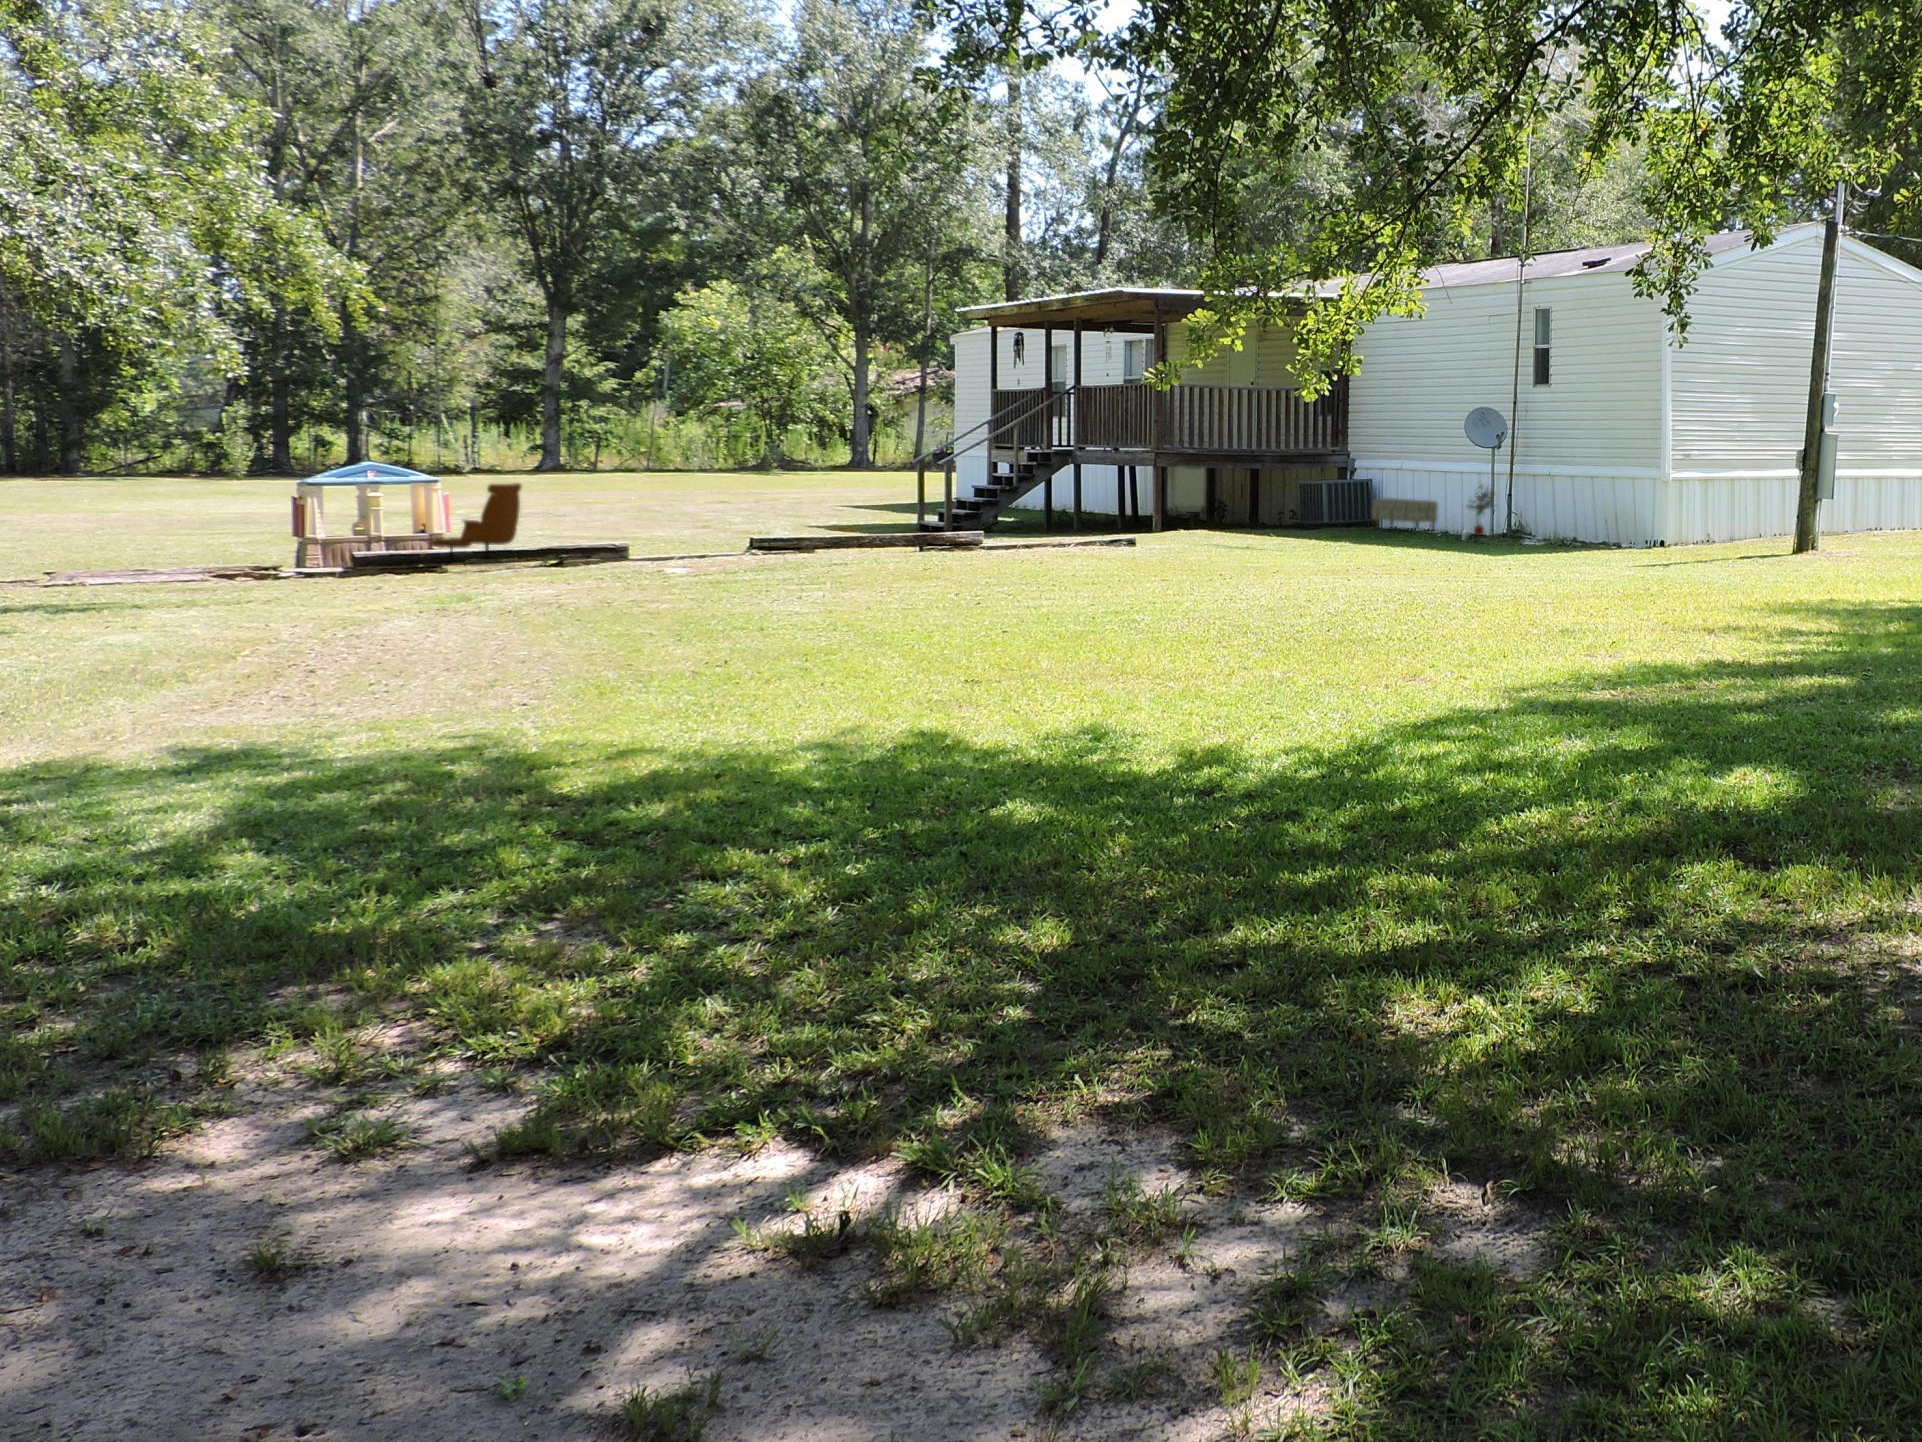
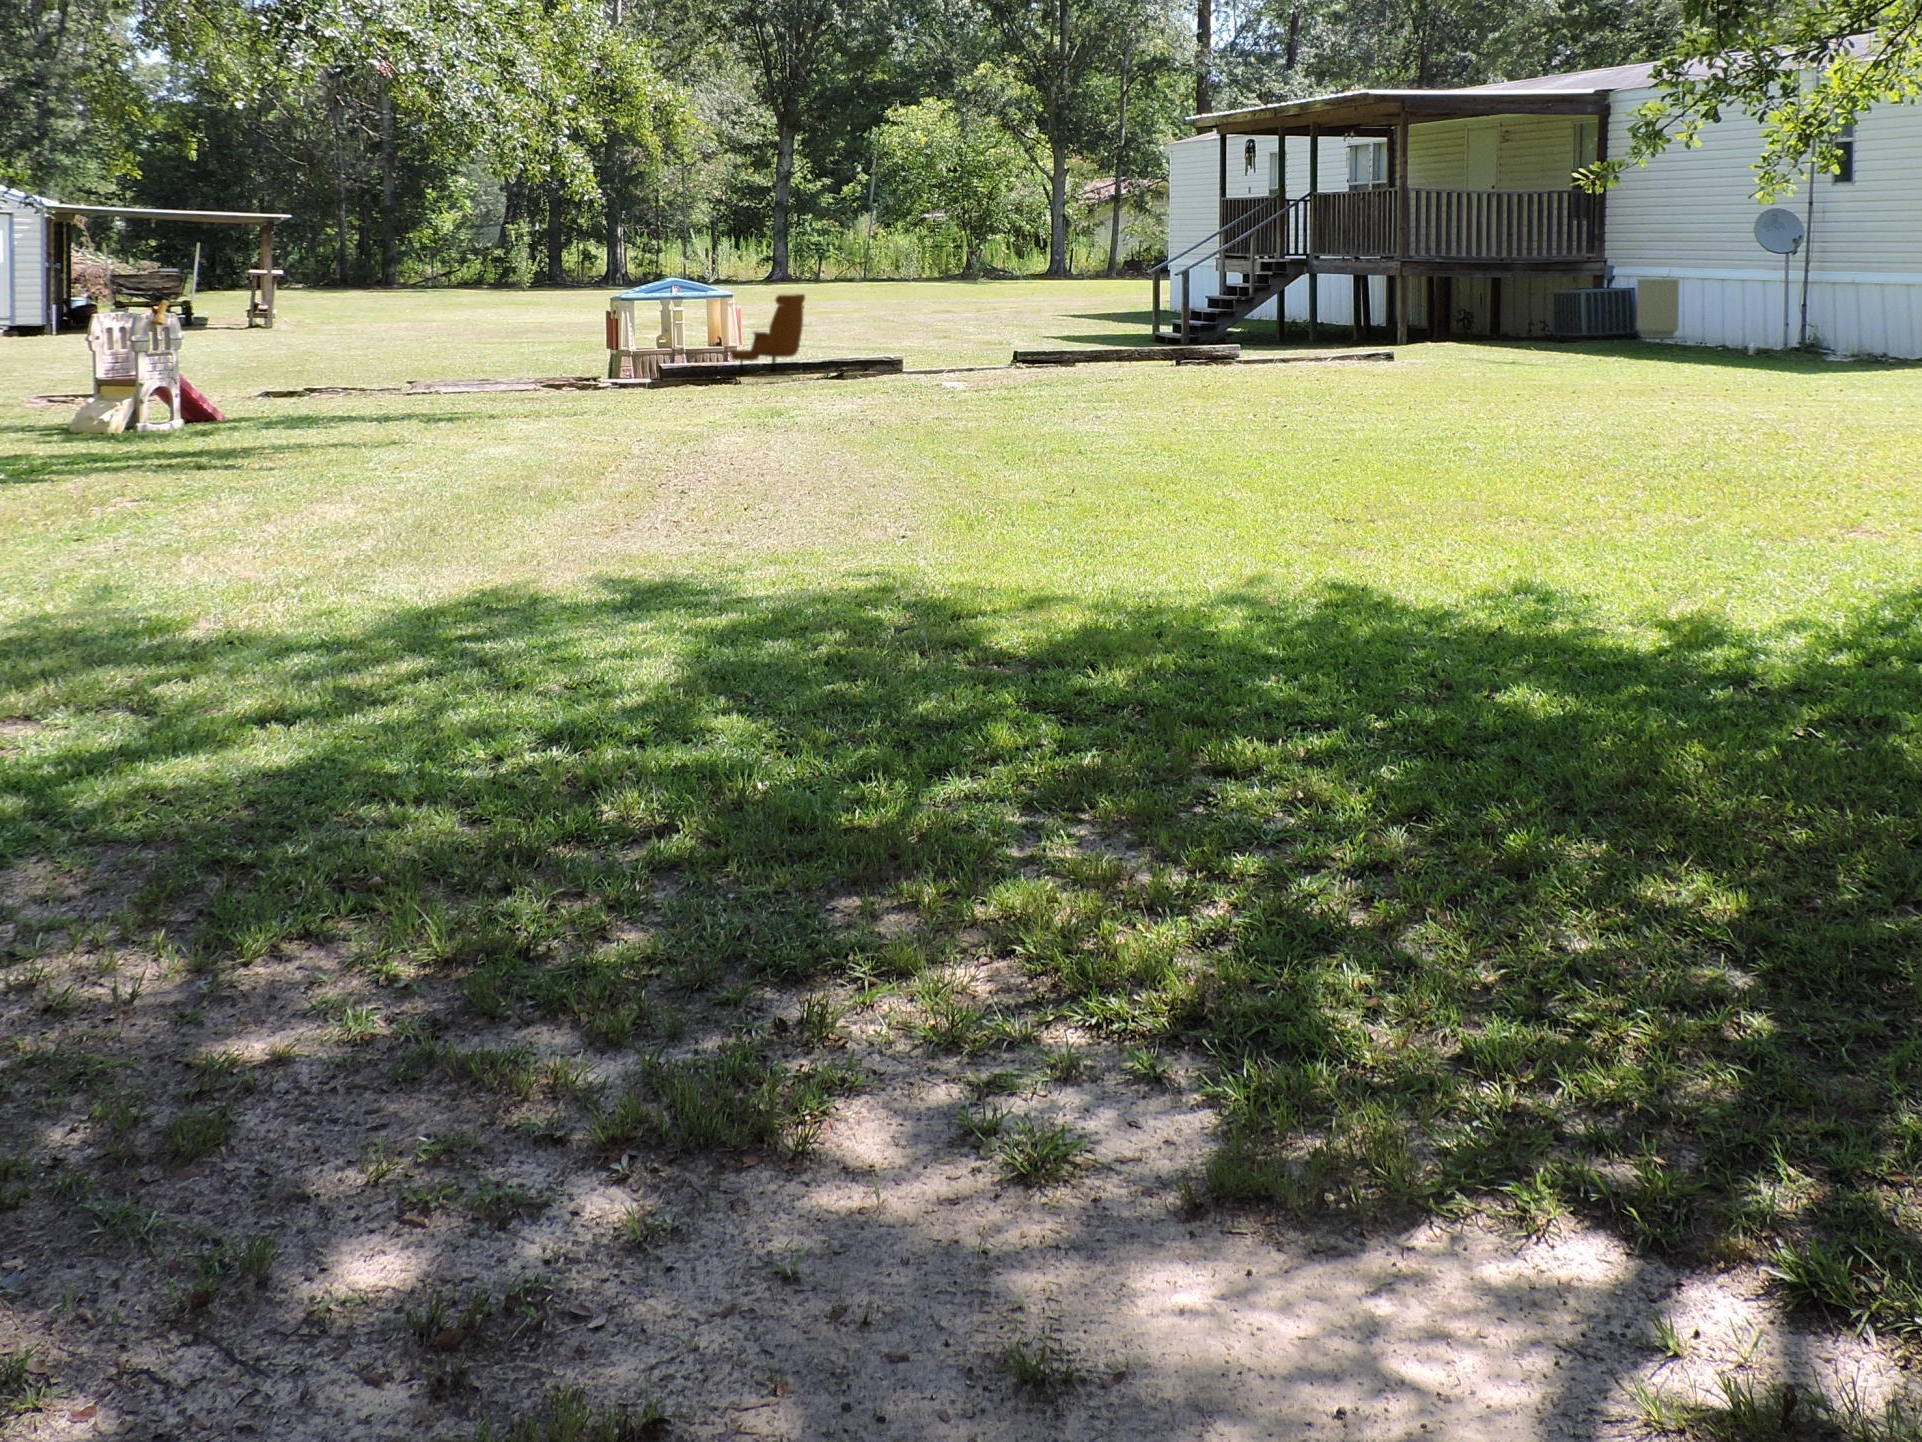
trash can: present [1174,467,1205,512] -> present [1636,279,1679,338]
potted tree: present [1467,487,1495,536] -> none [1816,284,1865,349]
bench: present [1372,498,1438,531] -> none [1682,304,1773,345]

